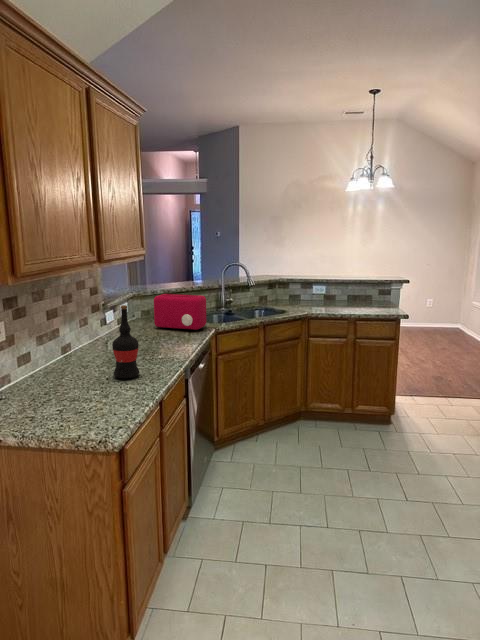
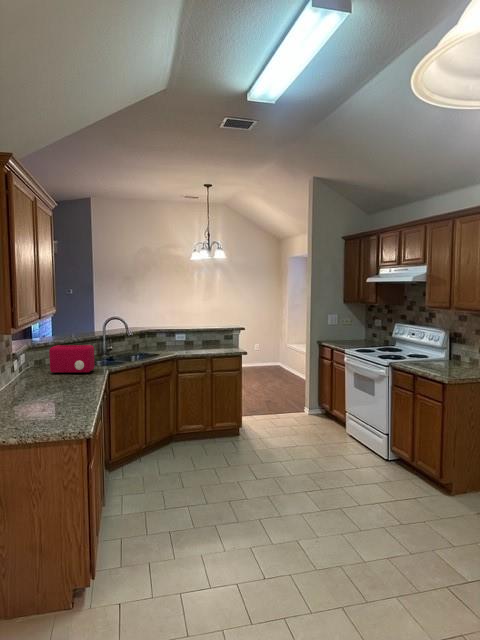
wine bottle: present [112,305,140,378] -> none [32,353,54,409]

